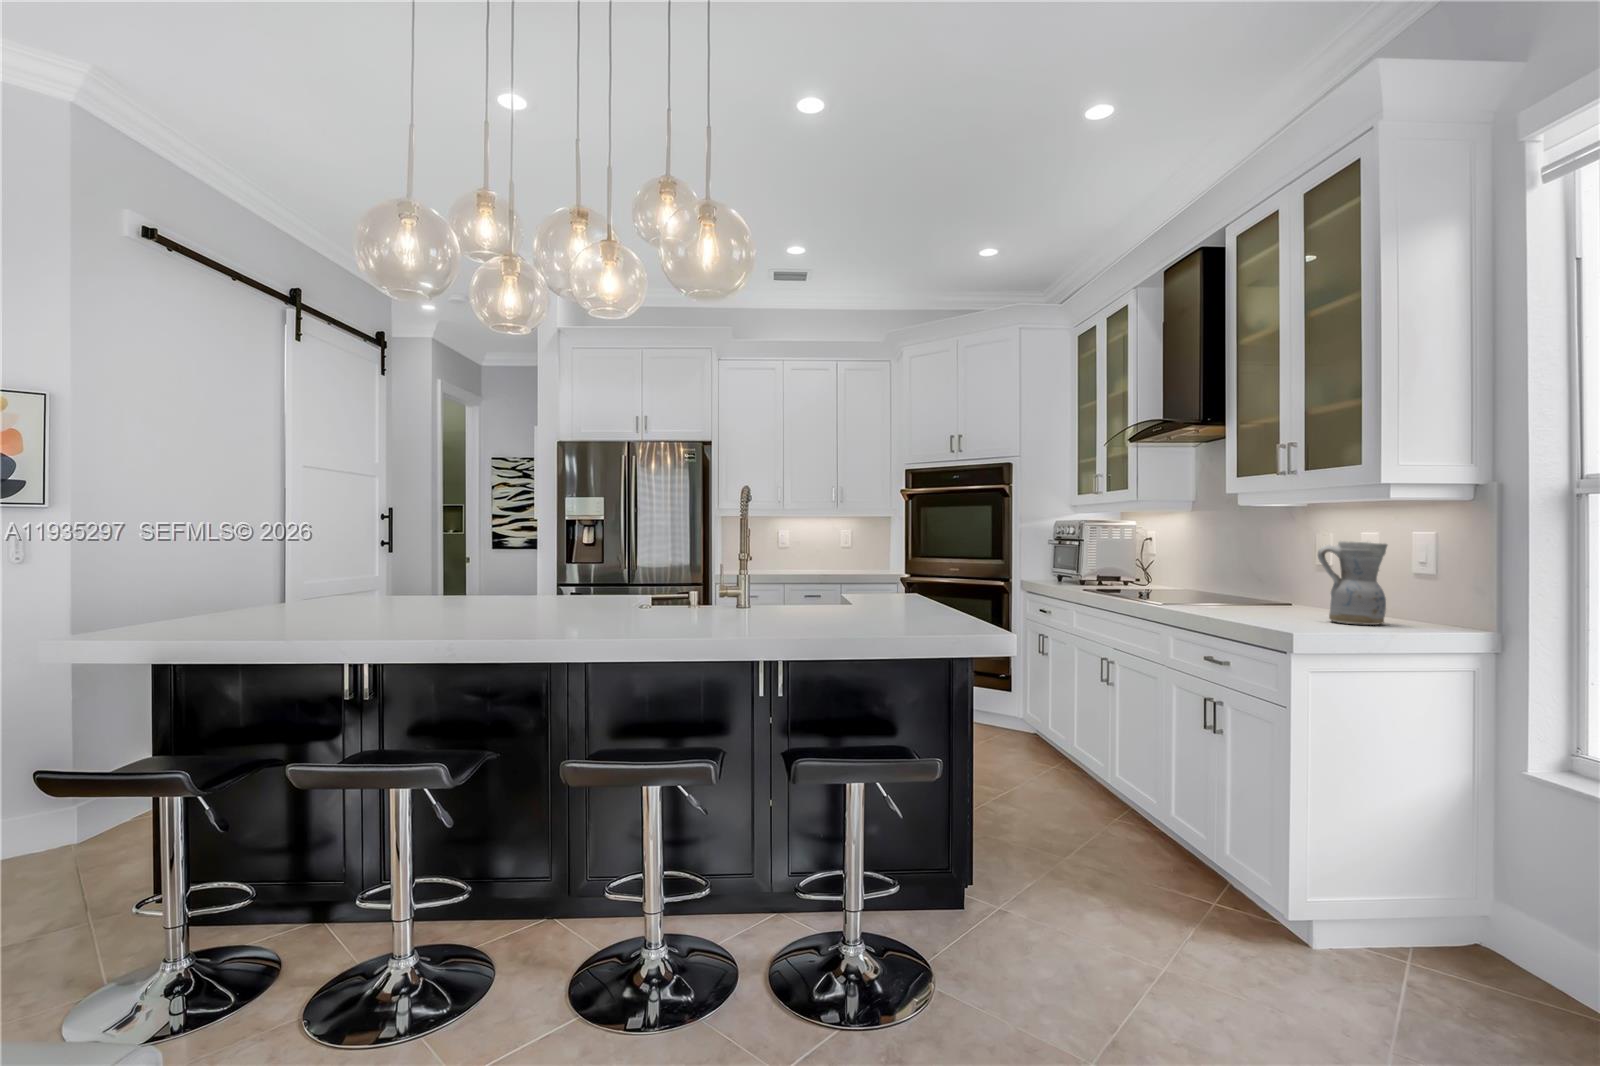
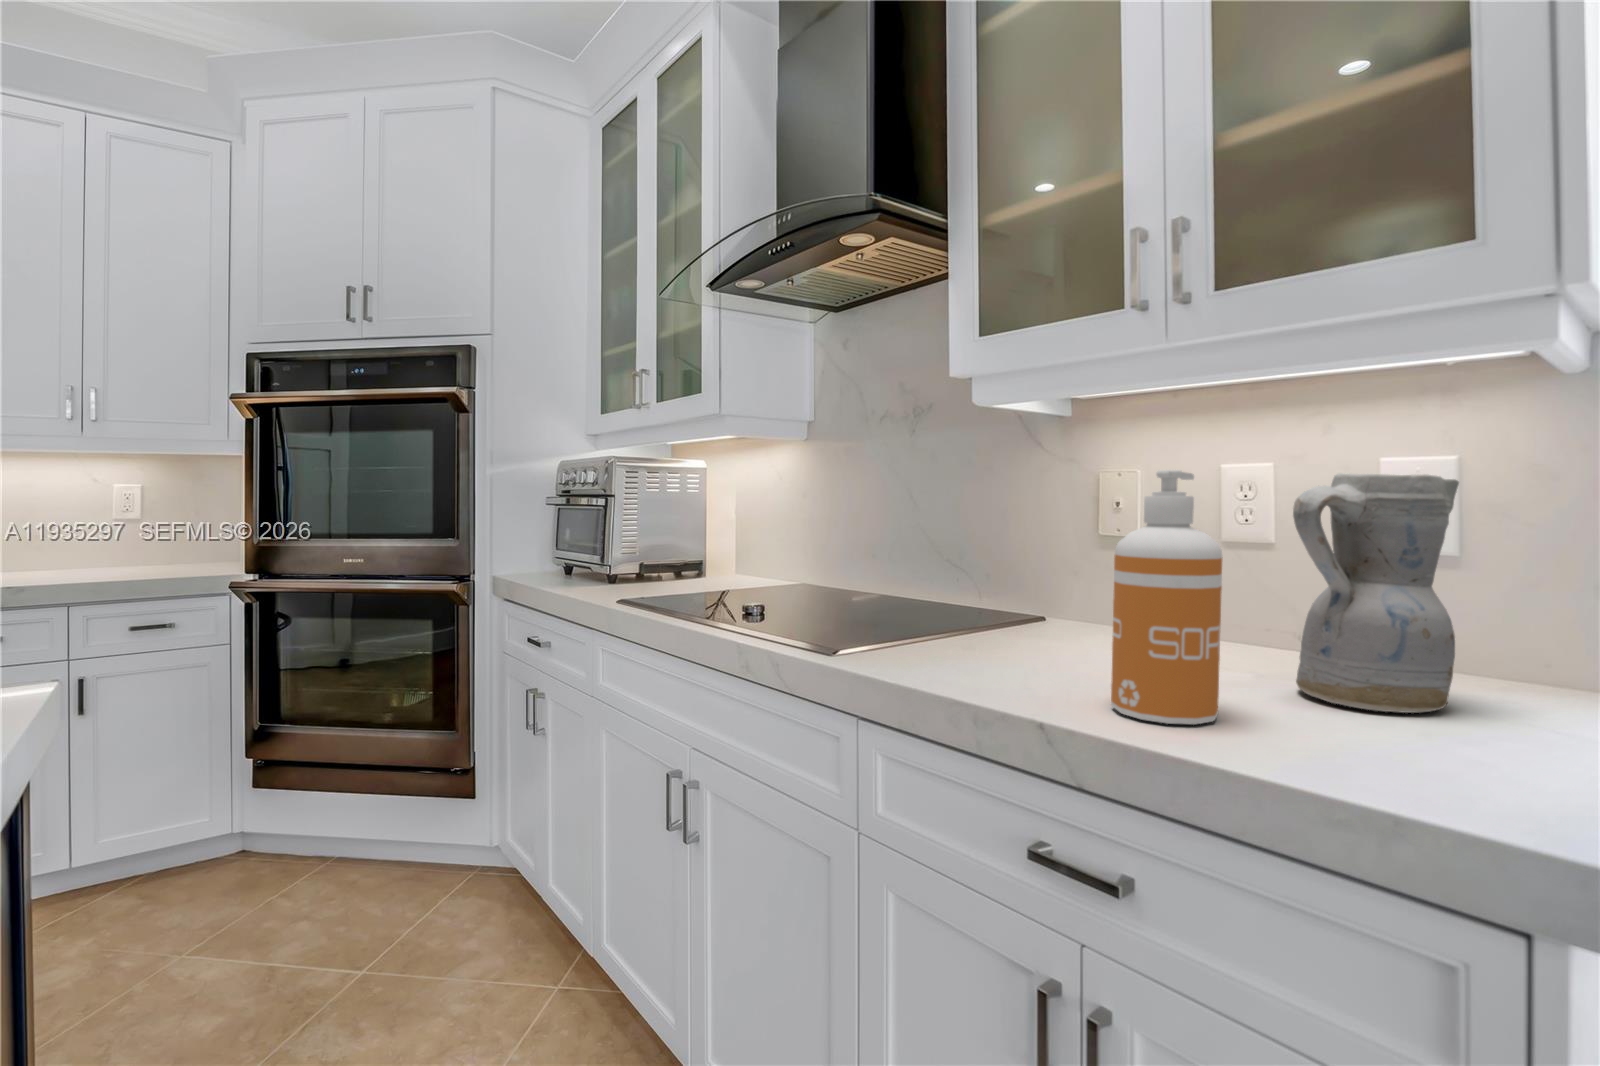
soap dispenser: none [1239,540,1276,620] -> present [1111,470,1222,725]

